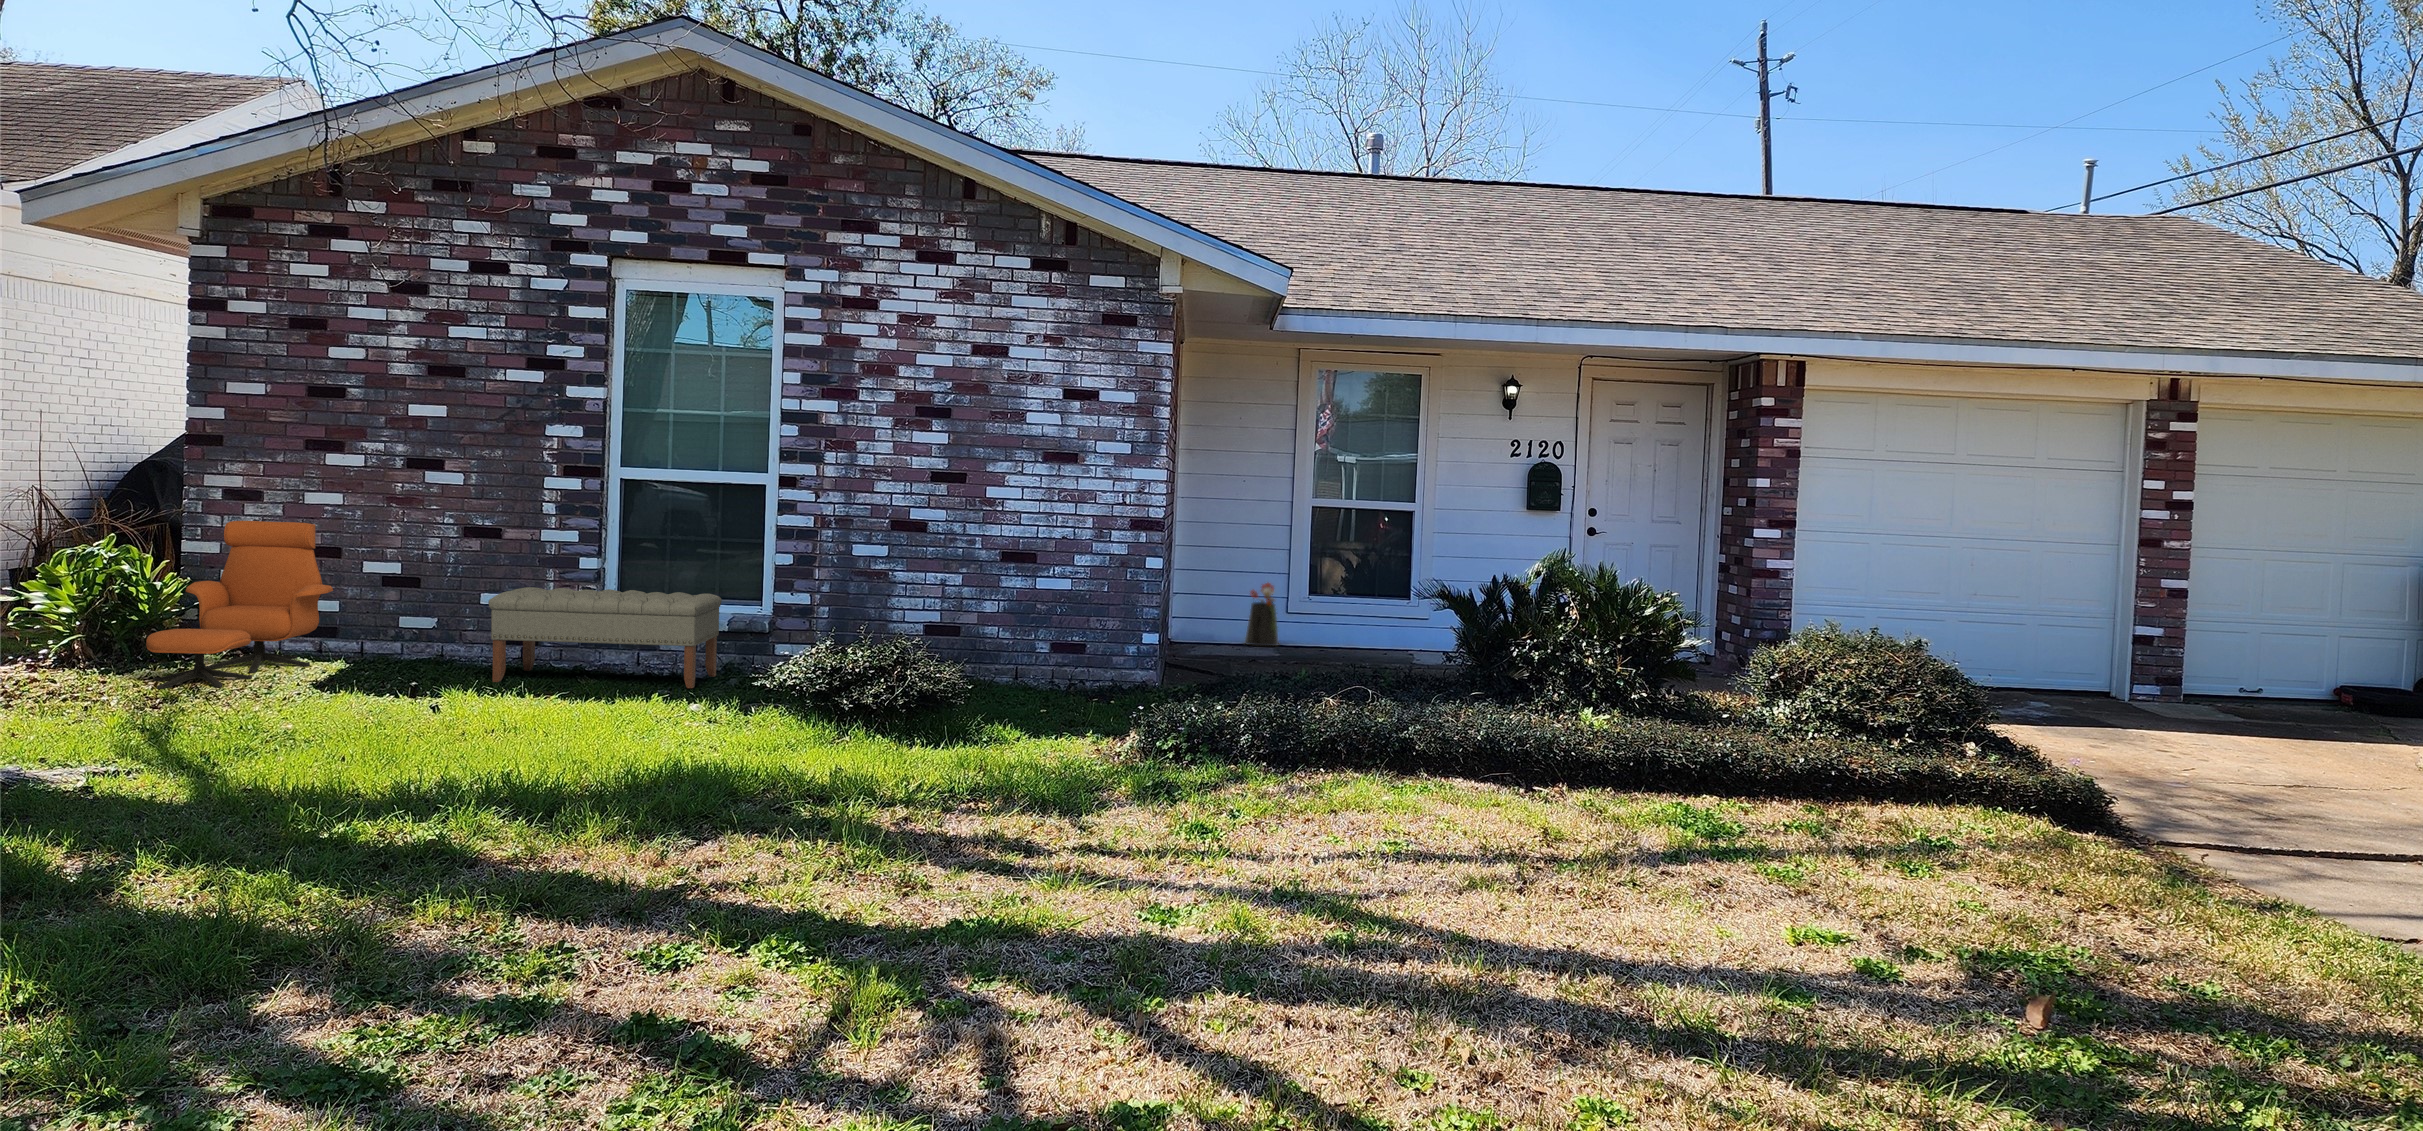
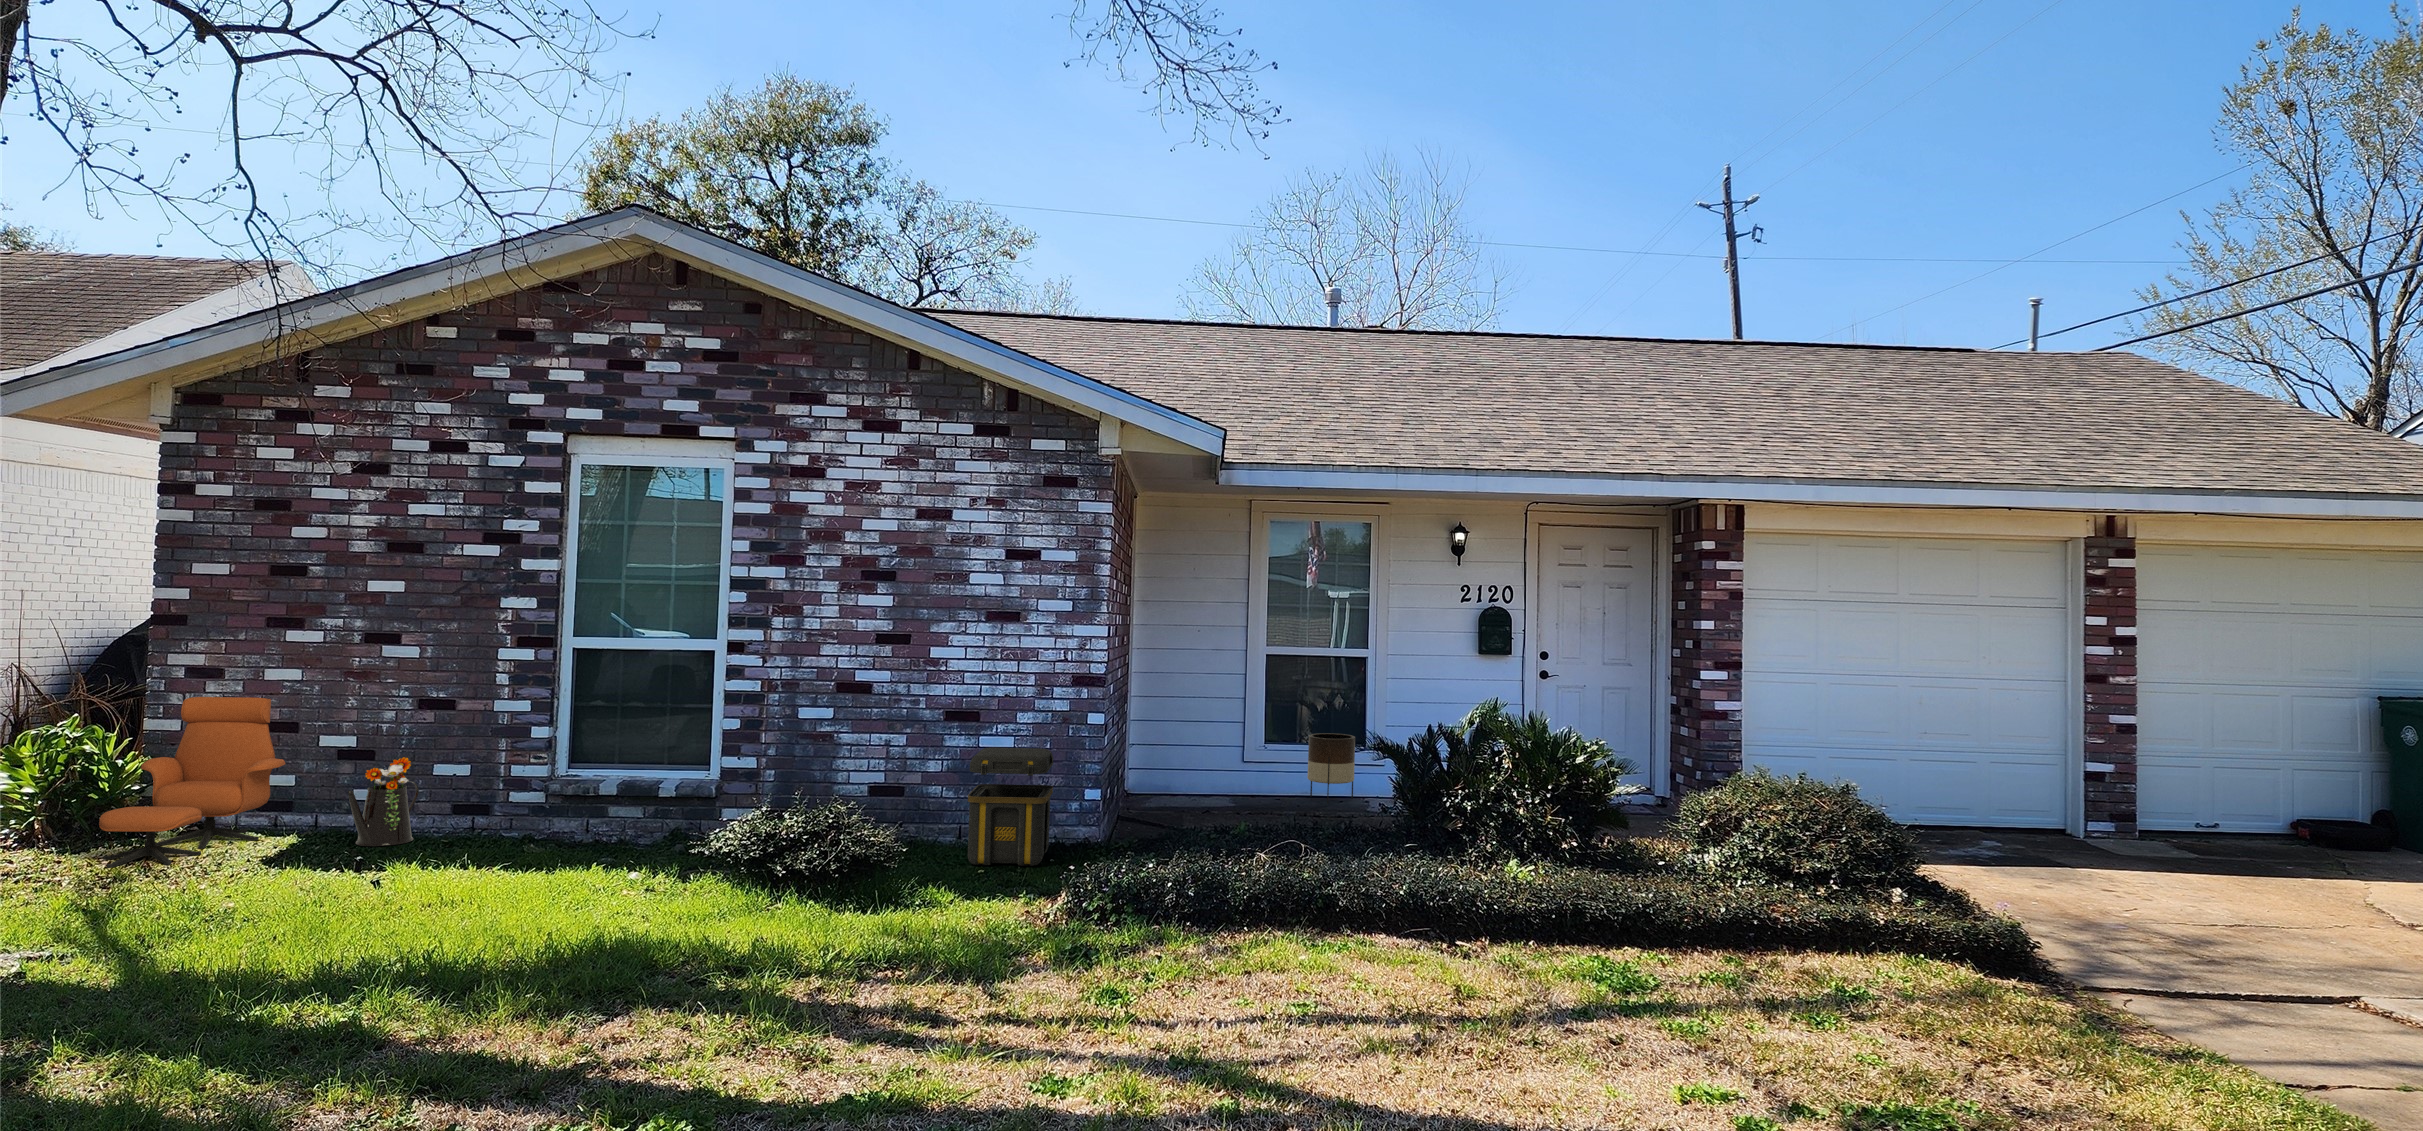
watering can: present [1245,583,1280,646] -> present [348,757,419,846]
planter: none [1353,585,1402,654] -> present [1307,733,1355,804]
bench: present [488,587,722,688] -> none [437,757,668,856]
toolbox: none [1028,588,1112,706] -> present [968,748,1053,866]

